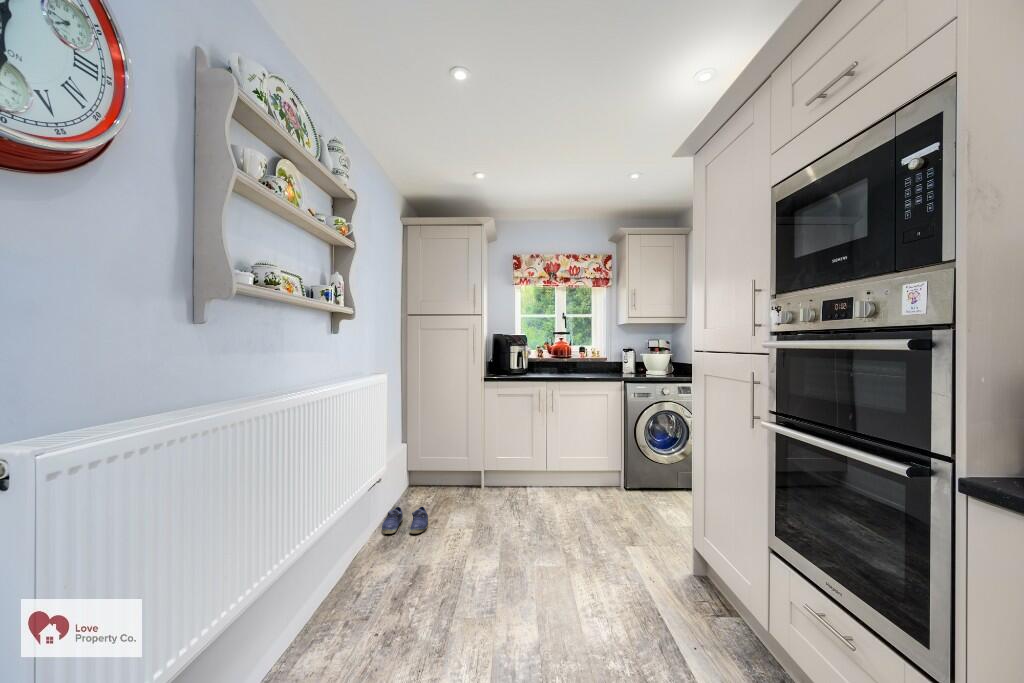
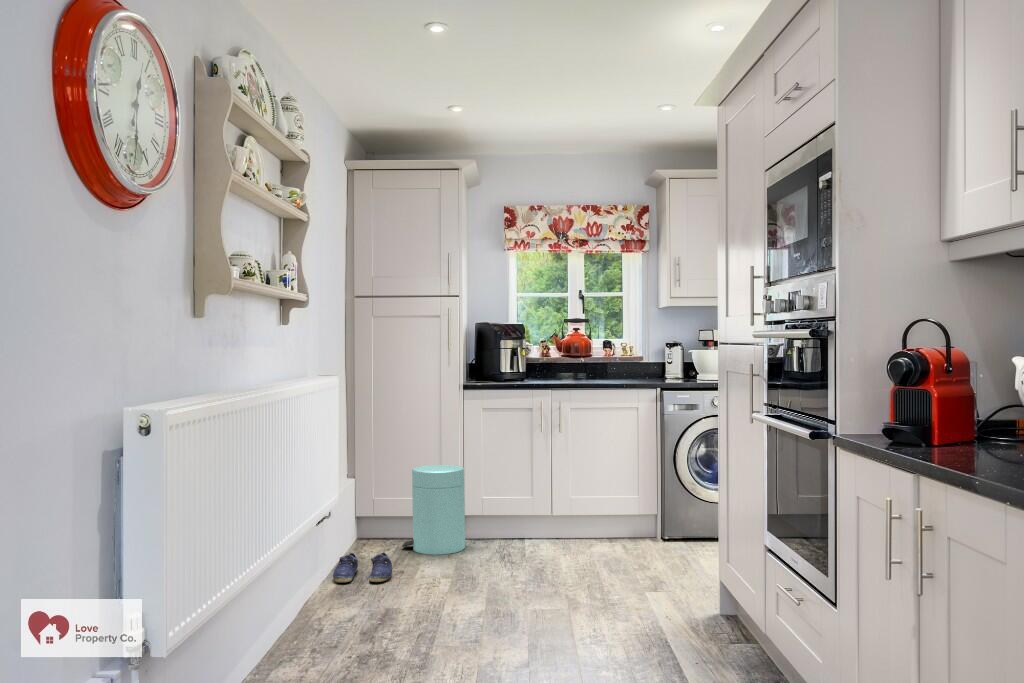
trash can: none [438,435,484,503] -> present [402,465,465,555]

